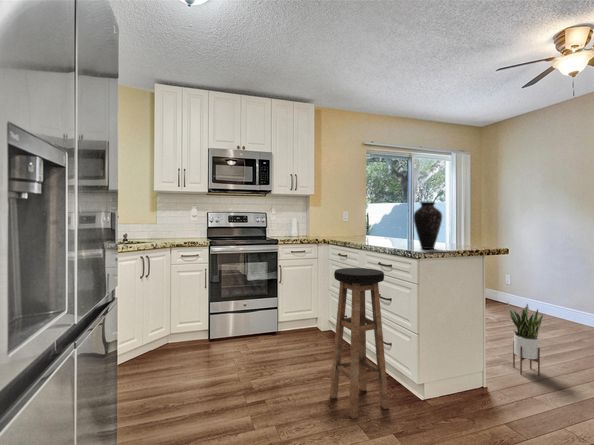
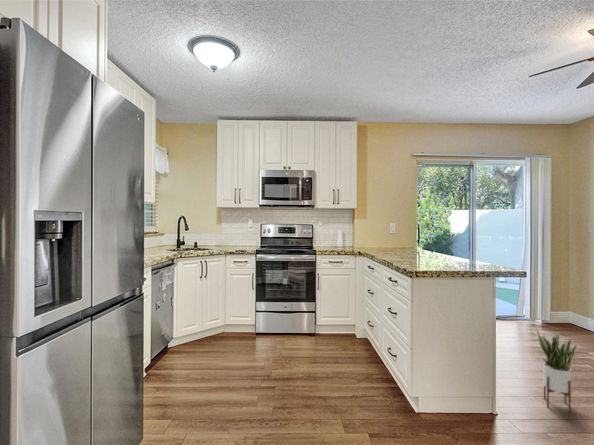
vase: present [414,202,442,249] -> none [412,222,440,268]
bar stool: present [330,268,389,419] -> none [331,281,378,415]

